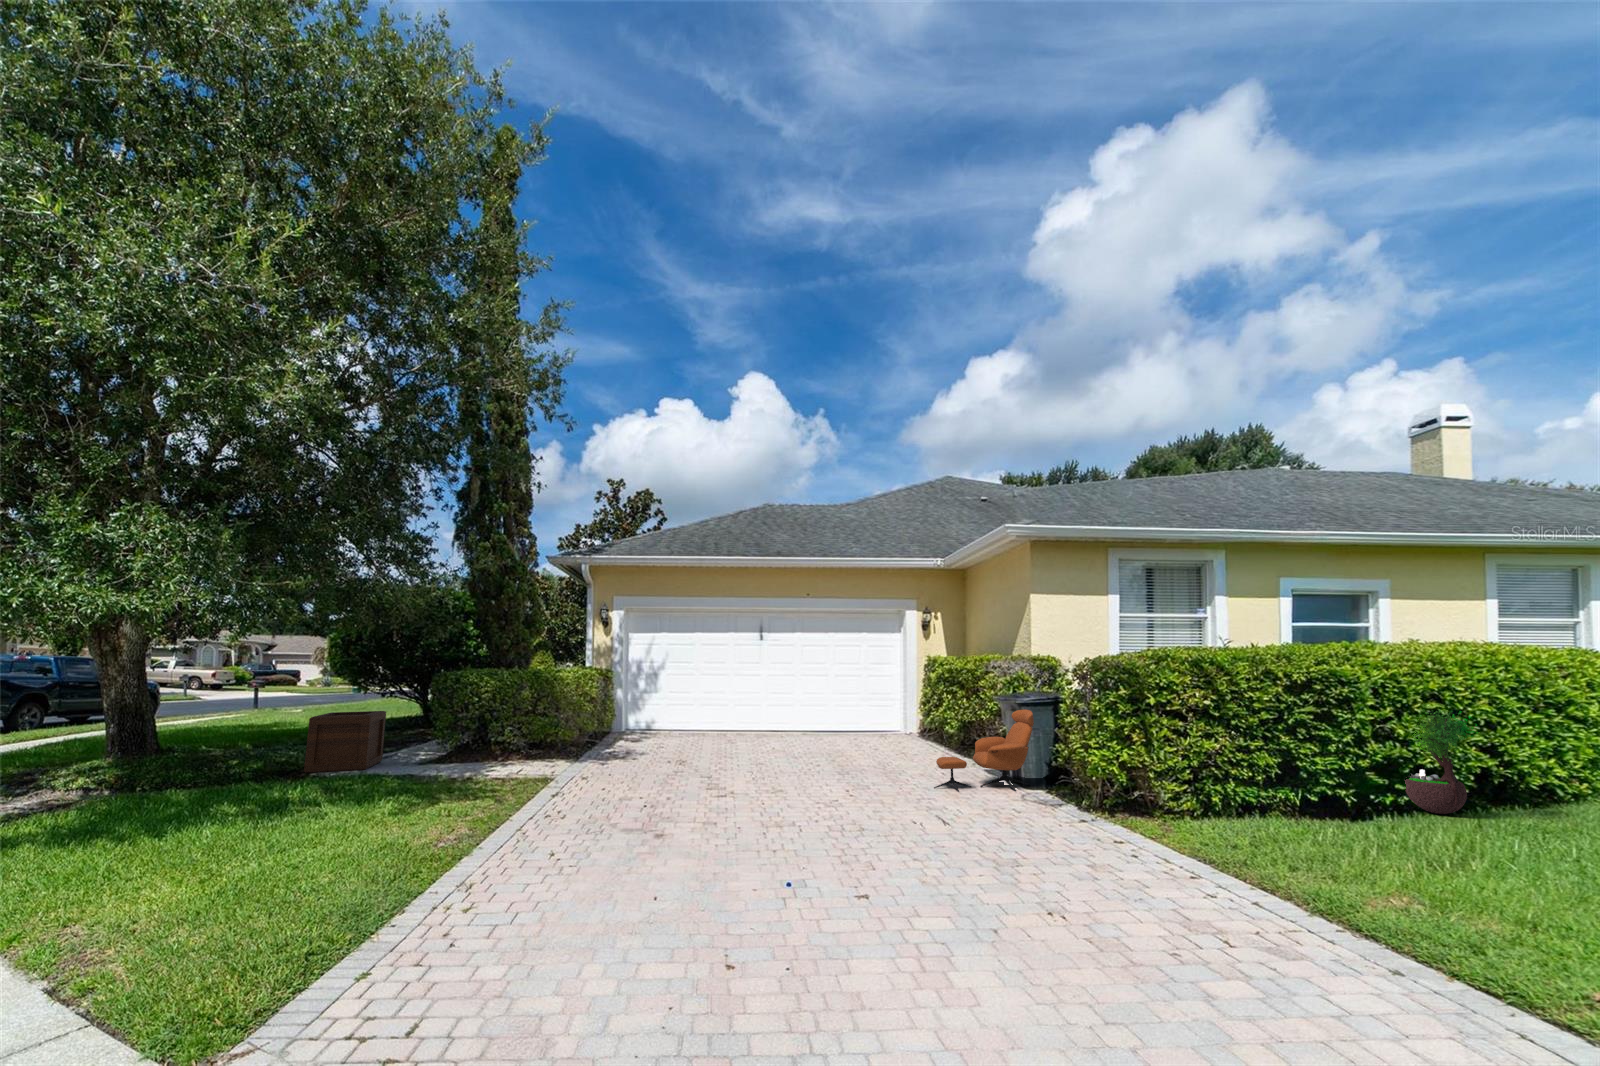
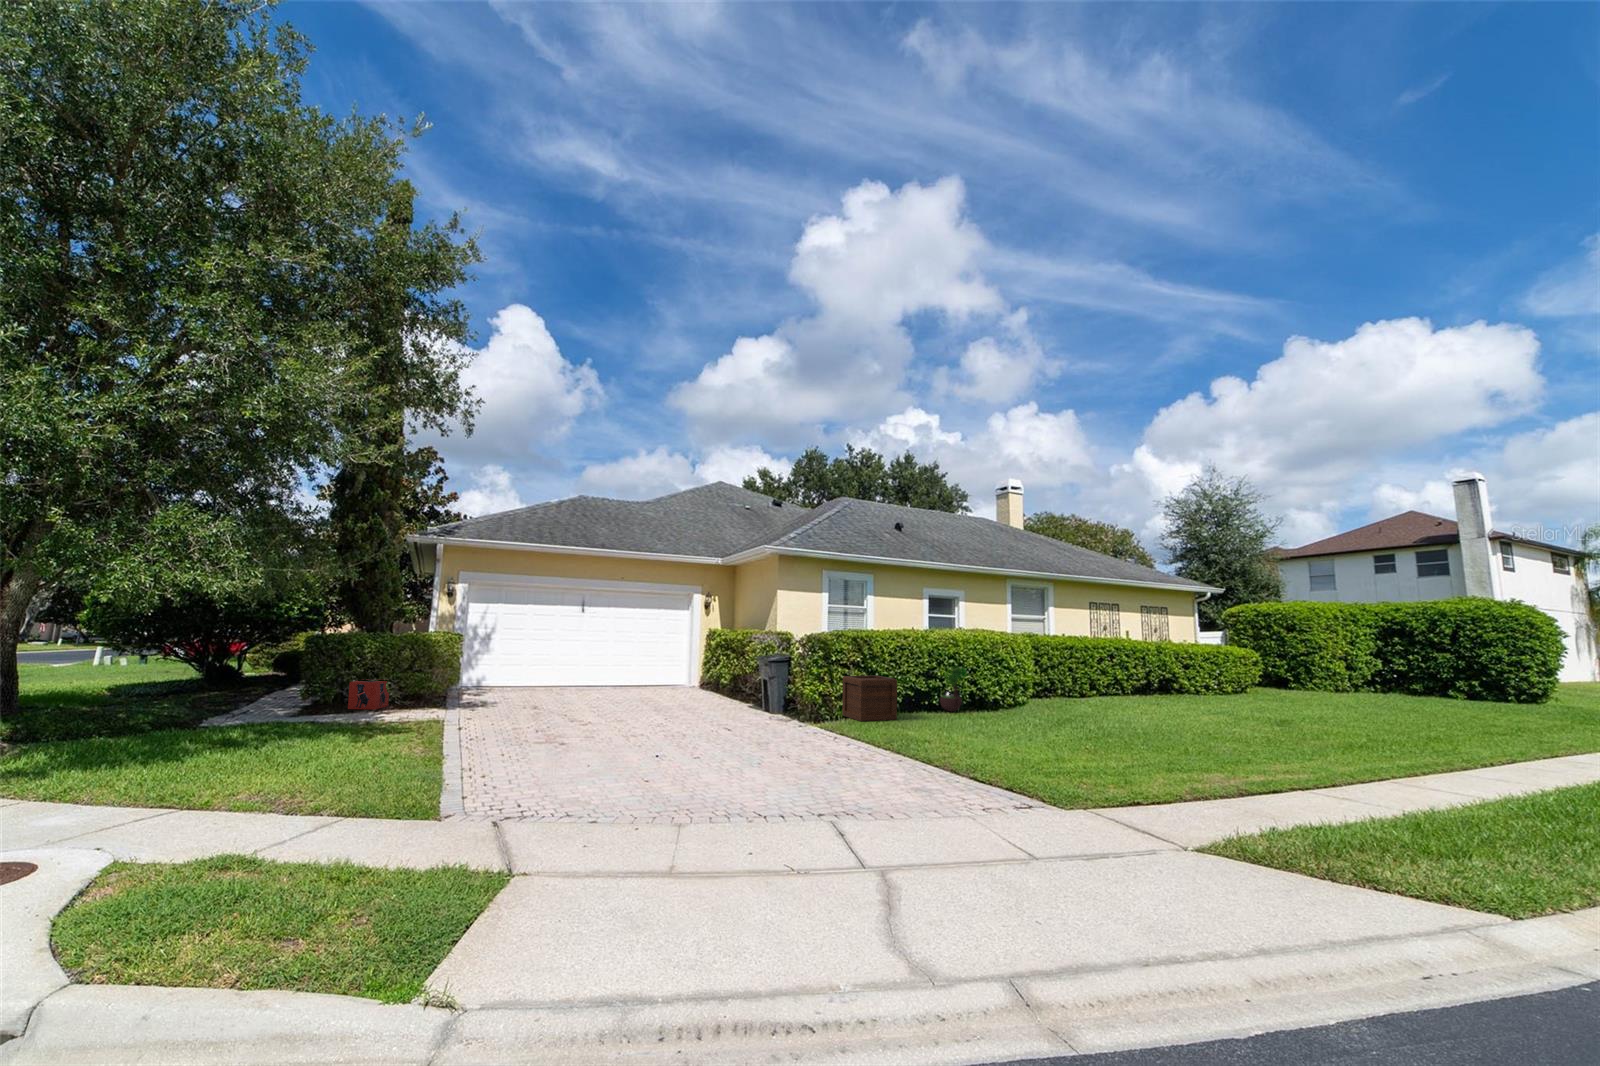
lounge chair: present [934,709,1034,792] -> none [720,665,777,710]
wooden crate: present [304,711,386,773] -> present [842,675,897,722]
storage box: none [413,731,473,775] -> present [348,679,389,710]

